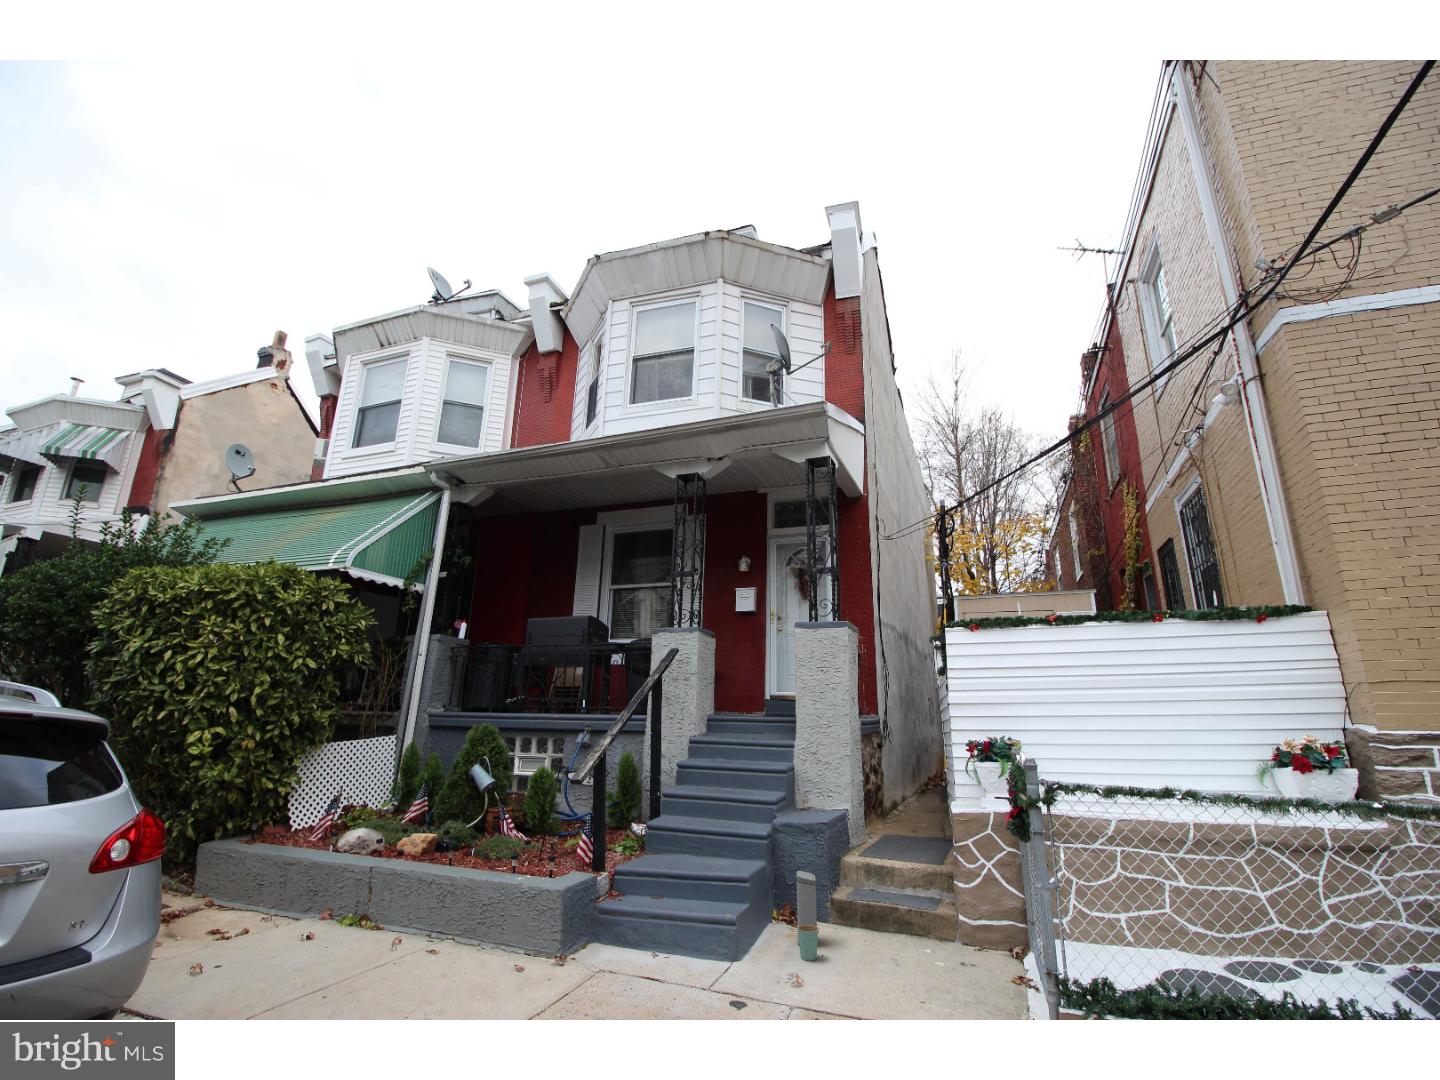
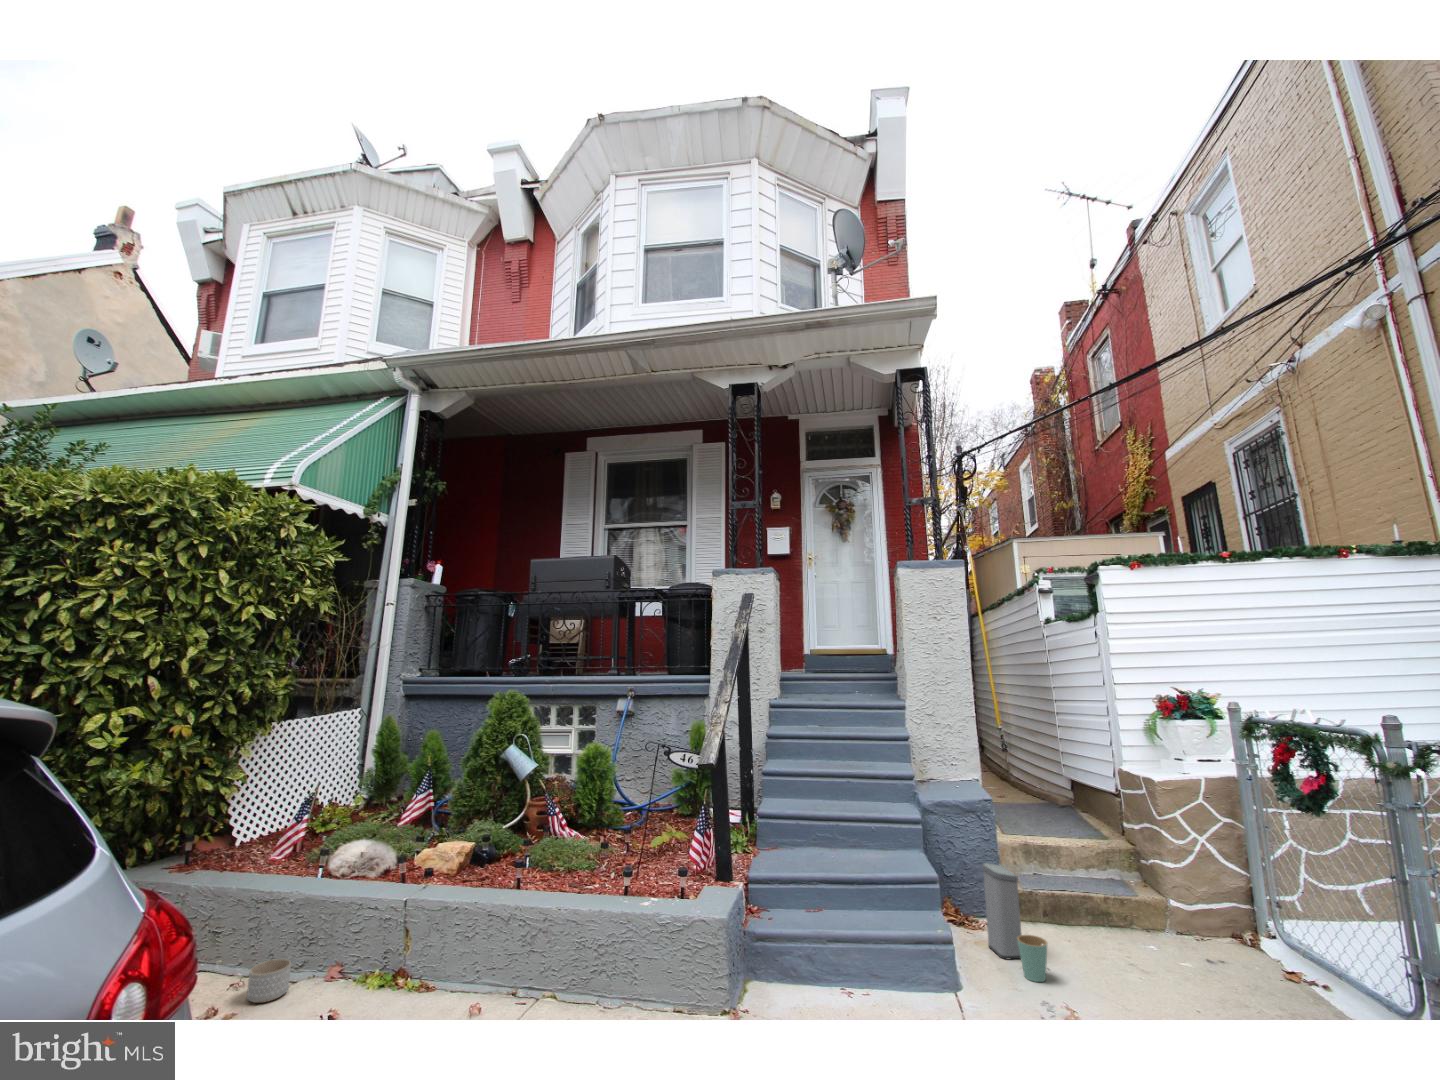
planter: none [267,901,297,927] -> present [247,959,291,1003]

